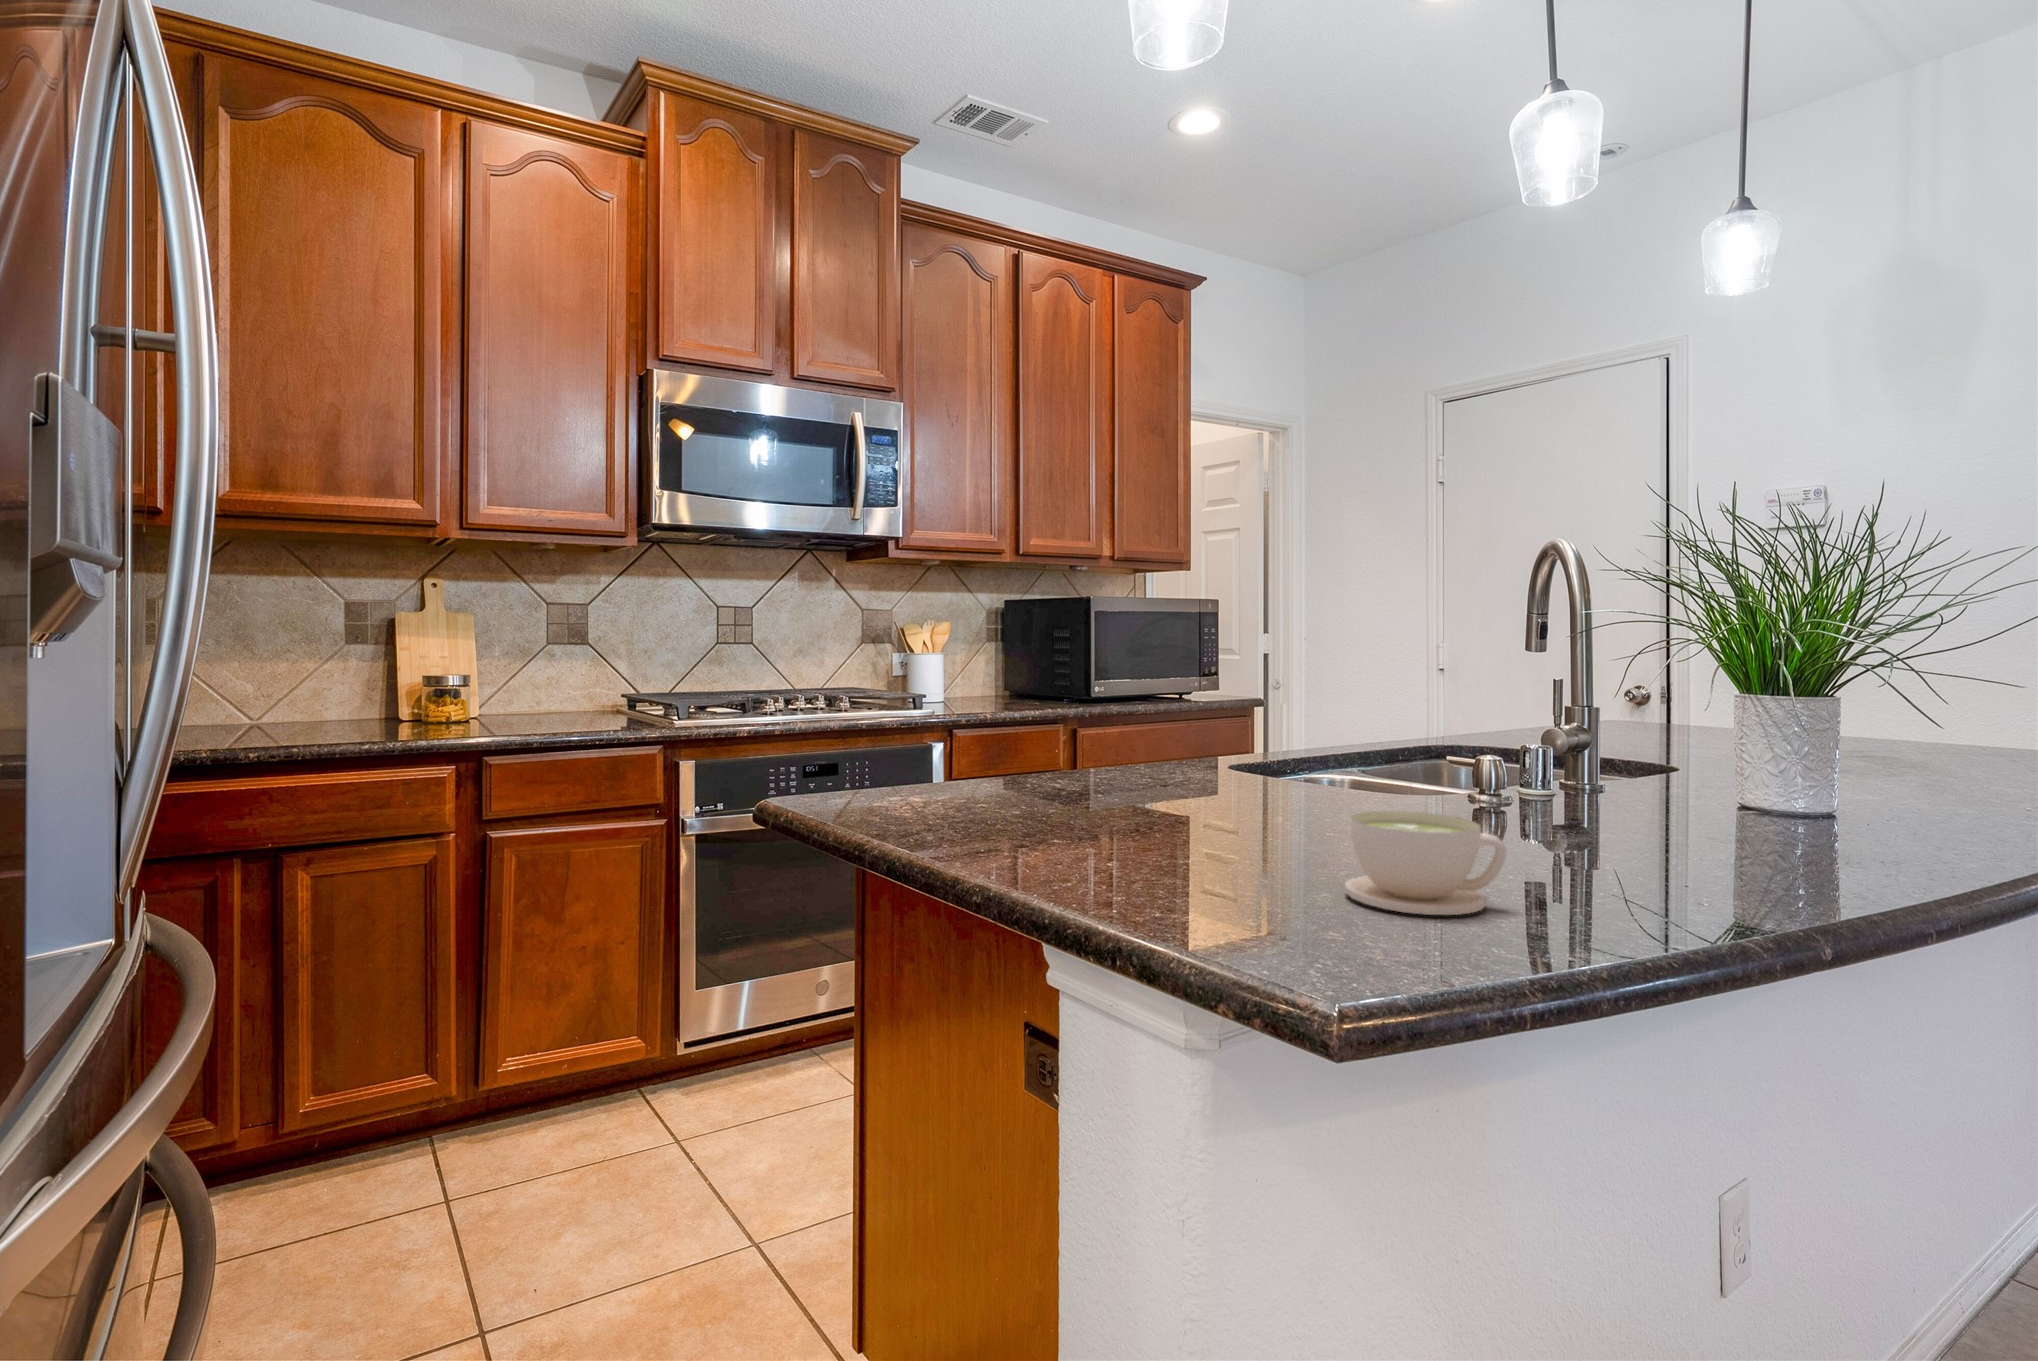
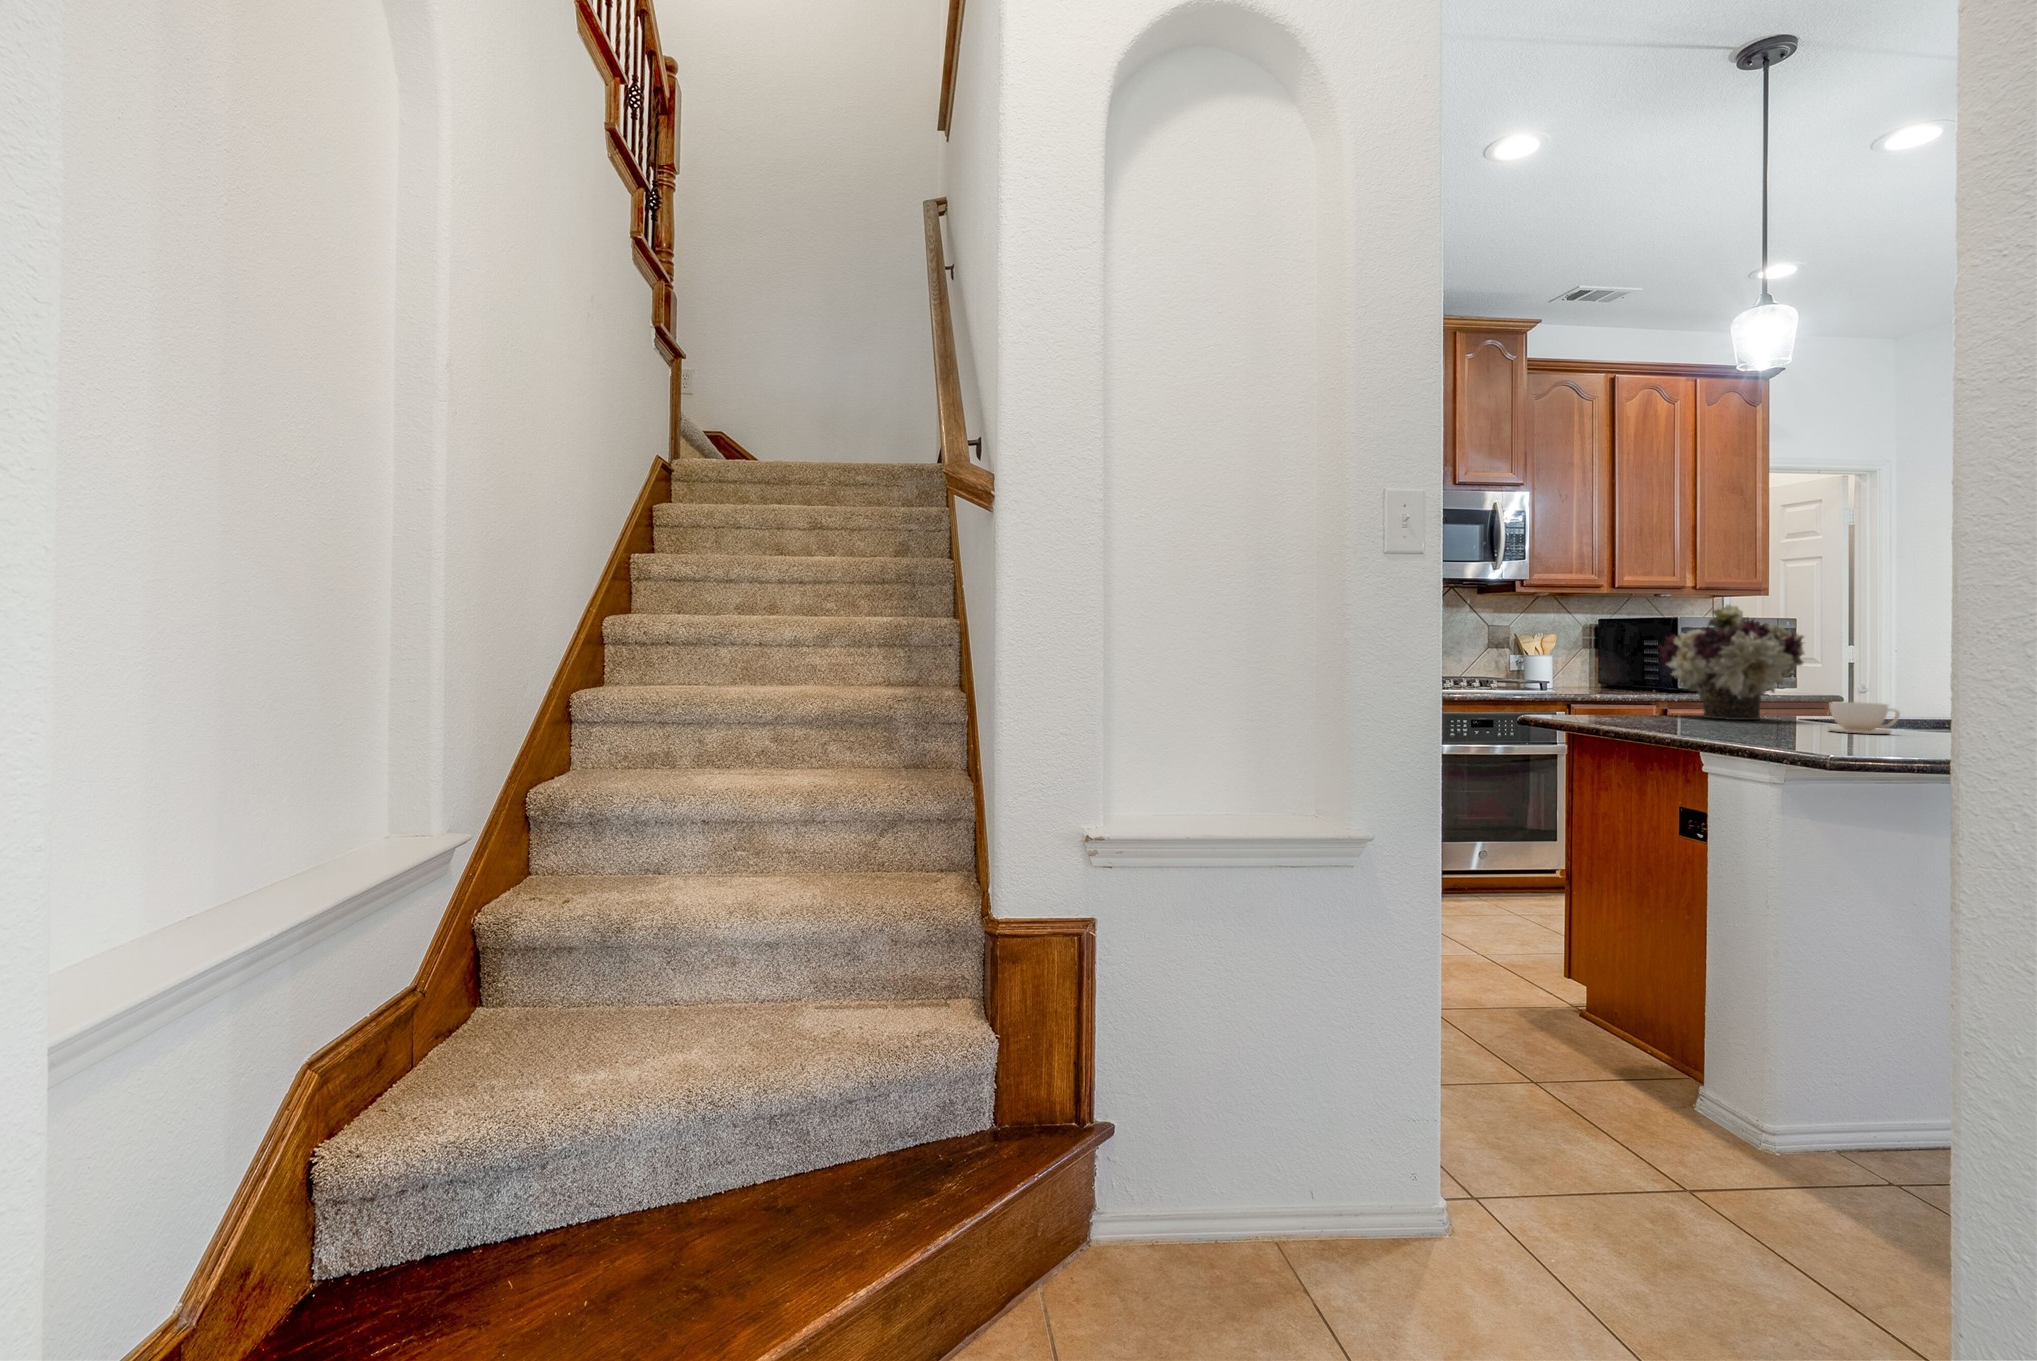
flower arrangement: none [1013,560,1271,822] -> present [1659,605,1804,720]

